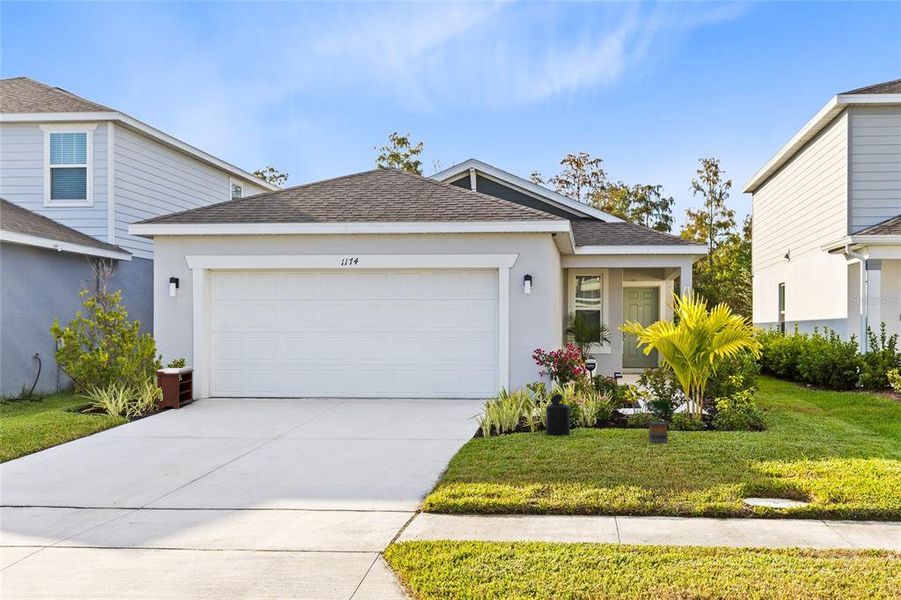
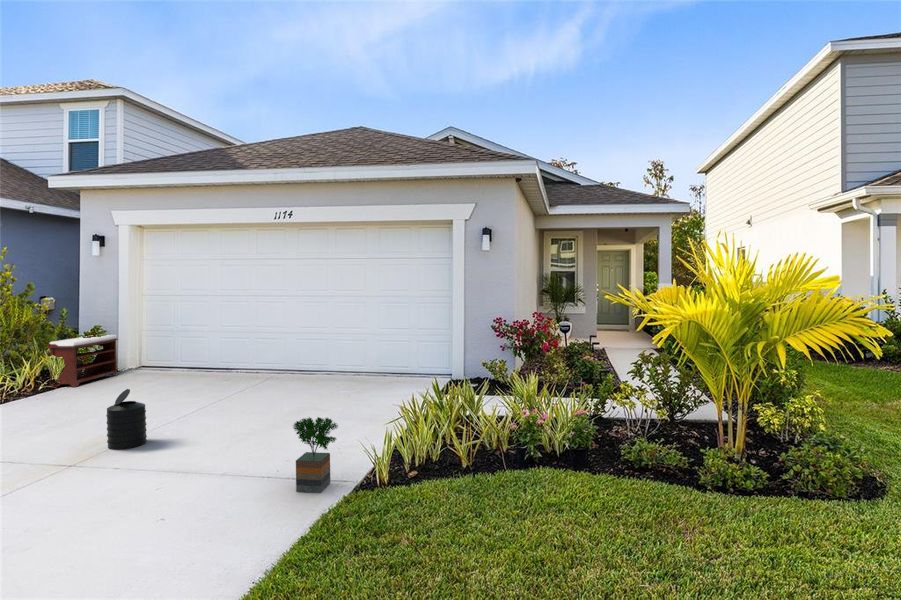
trash can: present [546,394,570,435] -> present [106,389,147,450]
potted tree: present [645,400,673,443] -> present [293,417,338,493]

